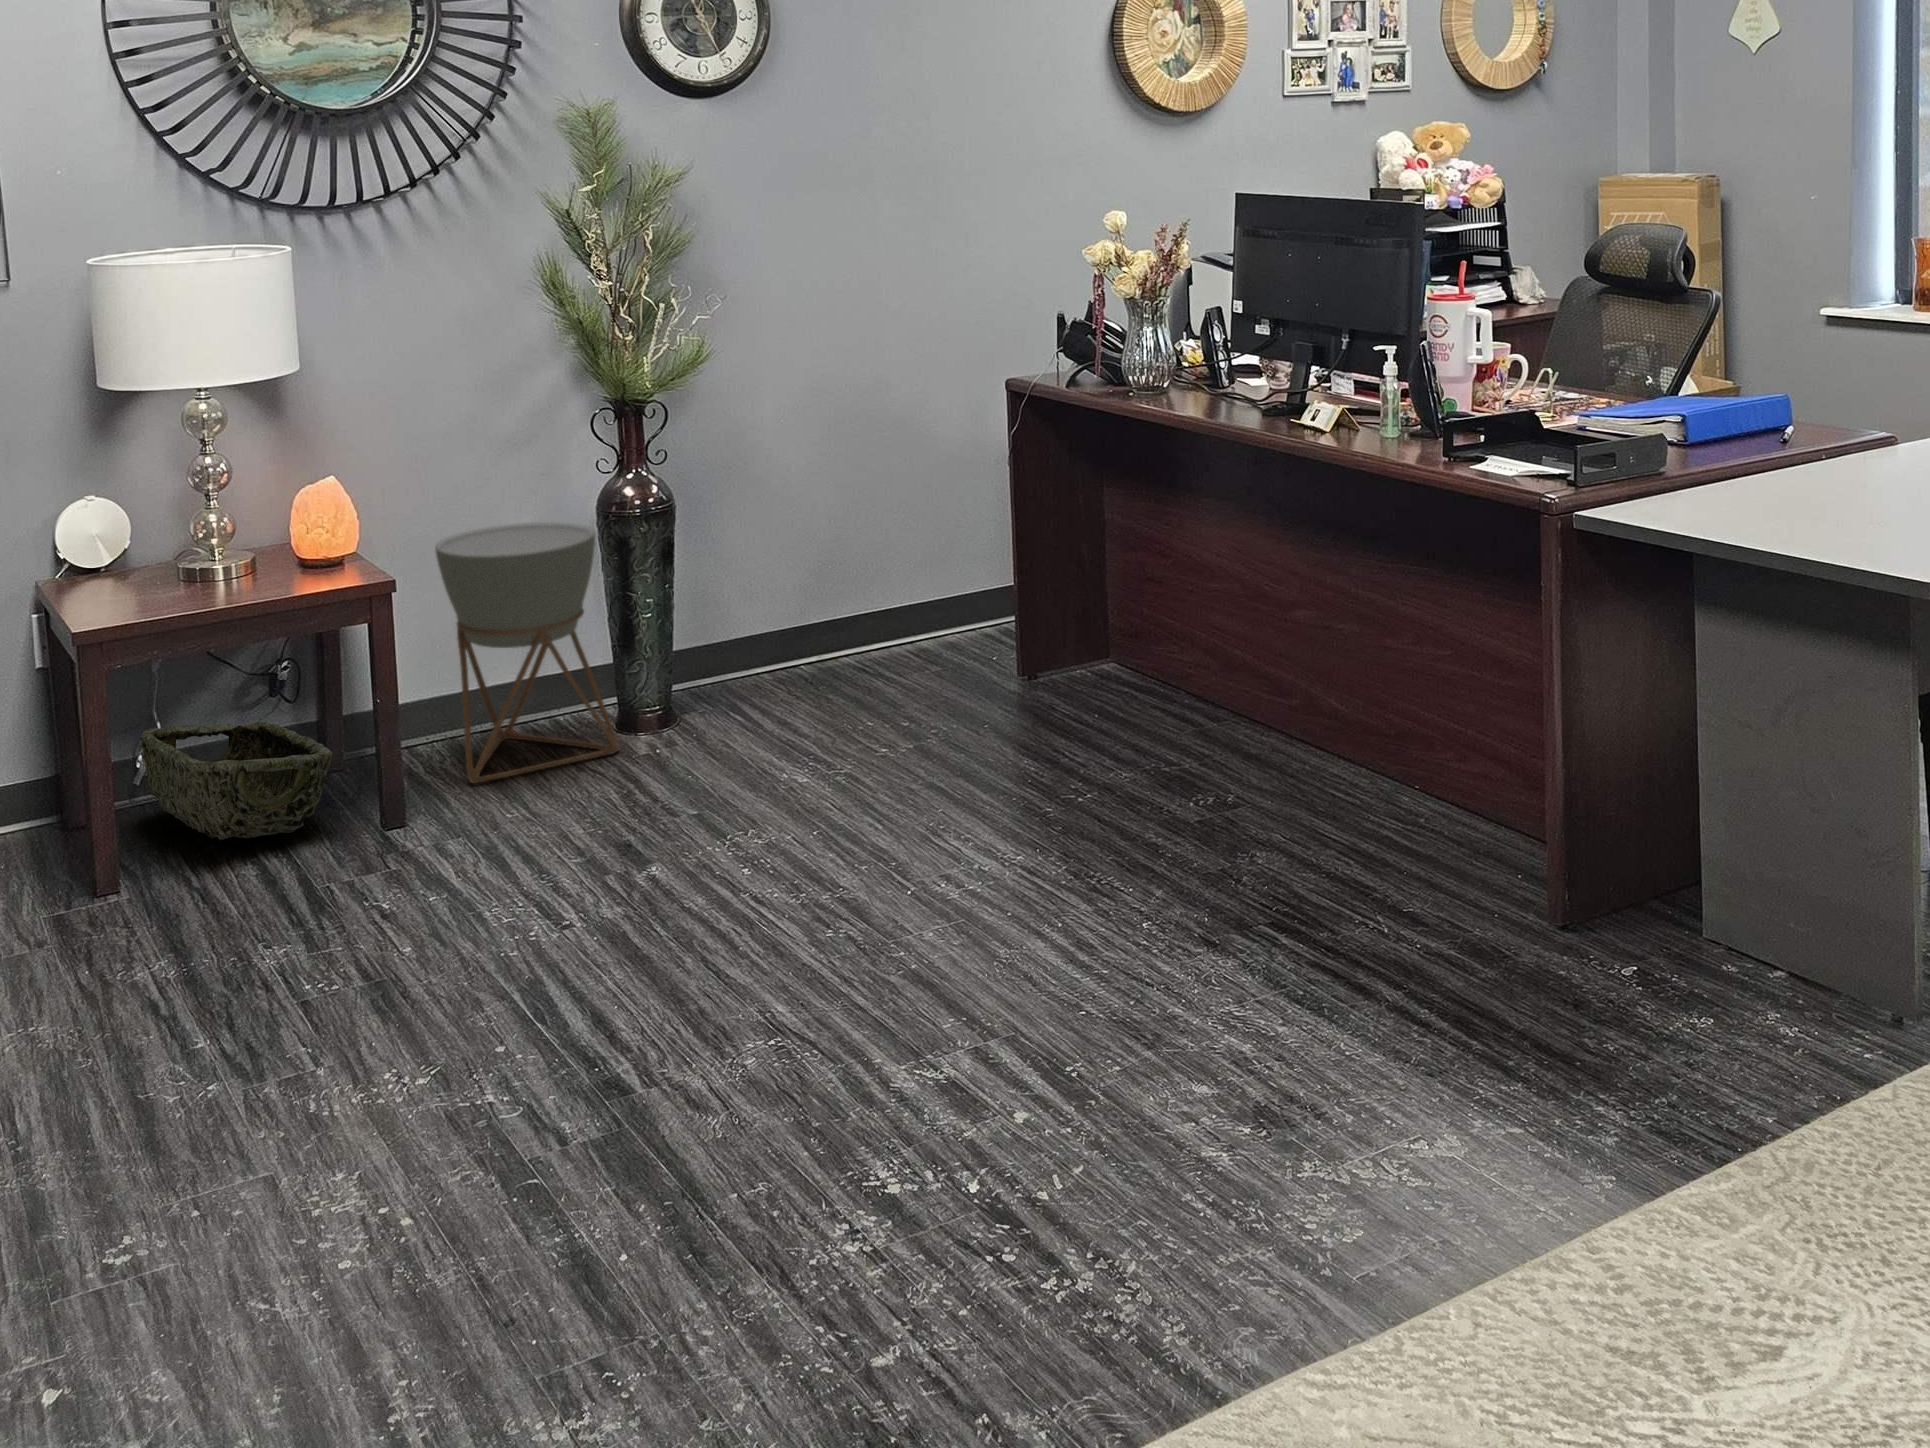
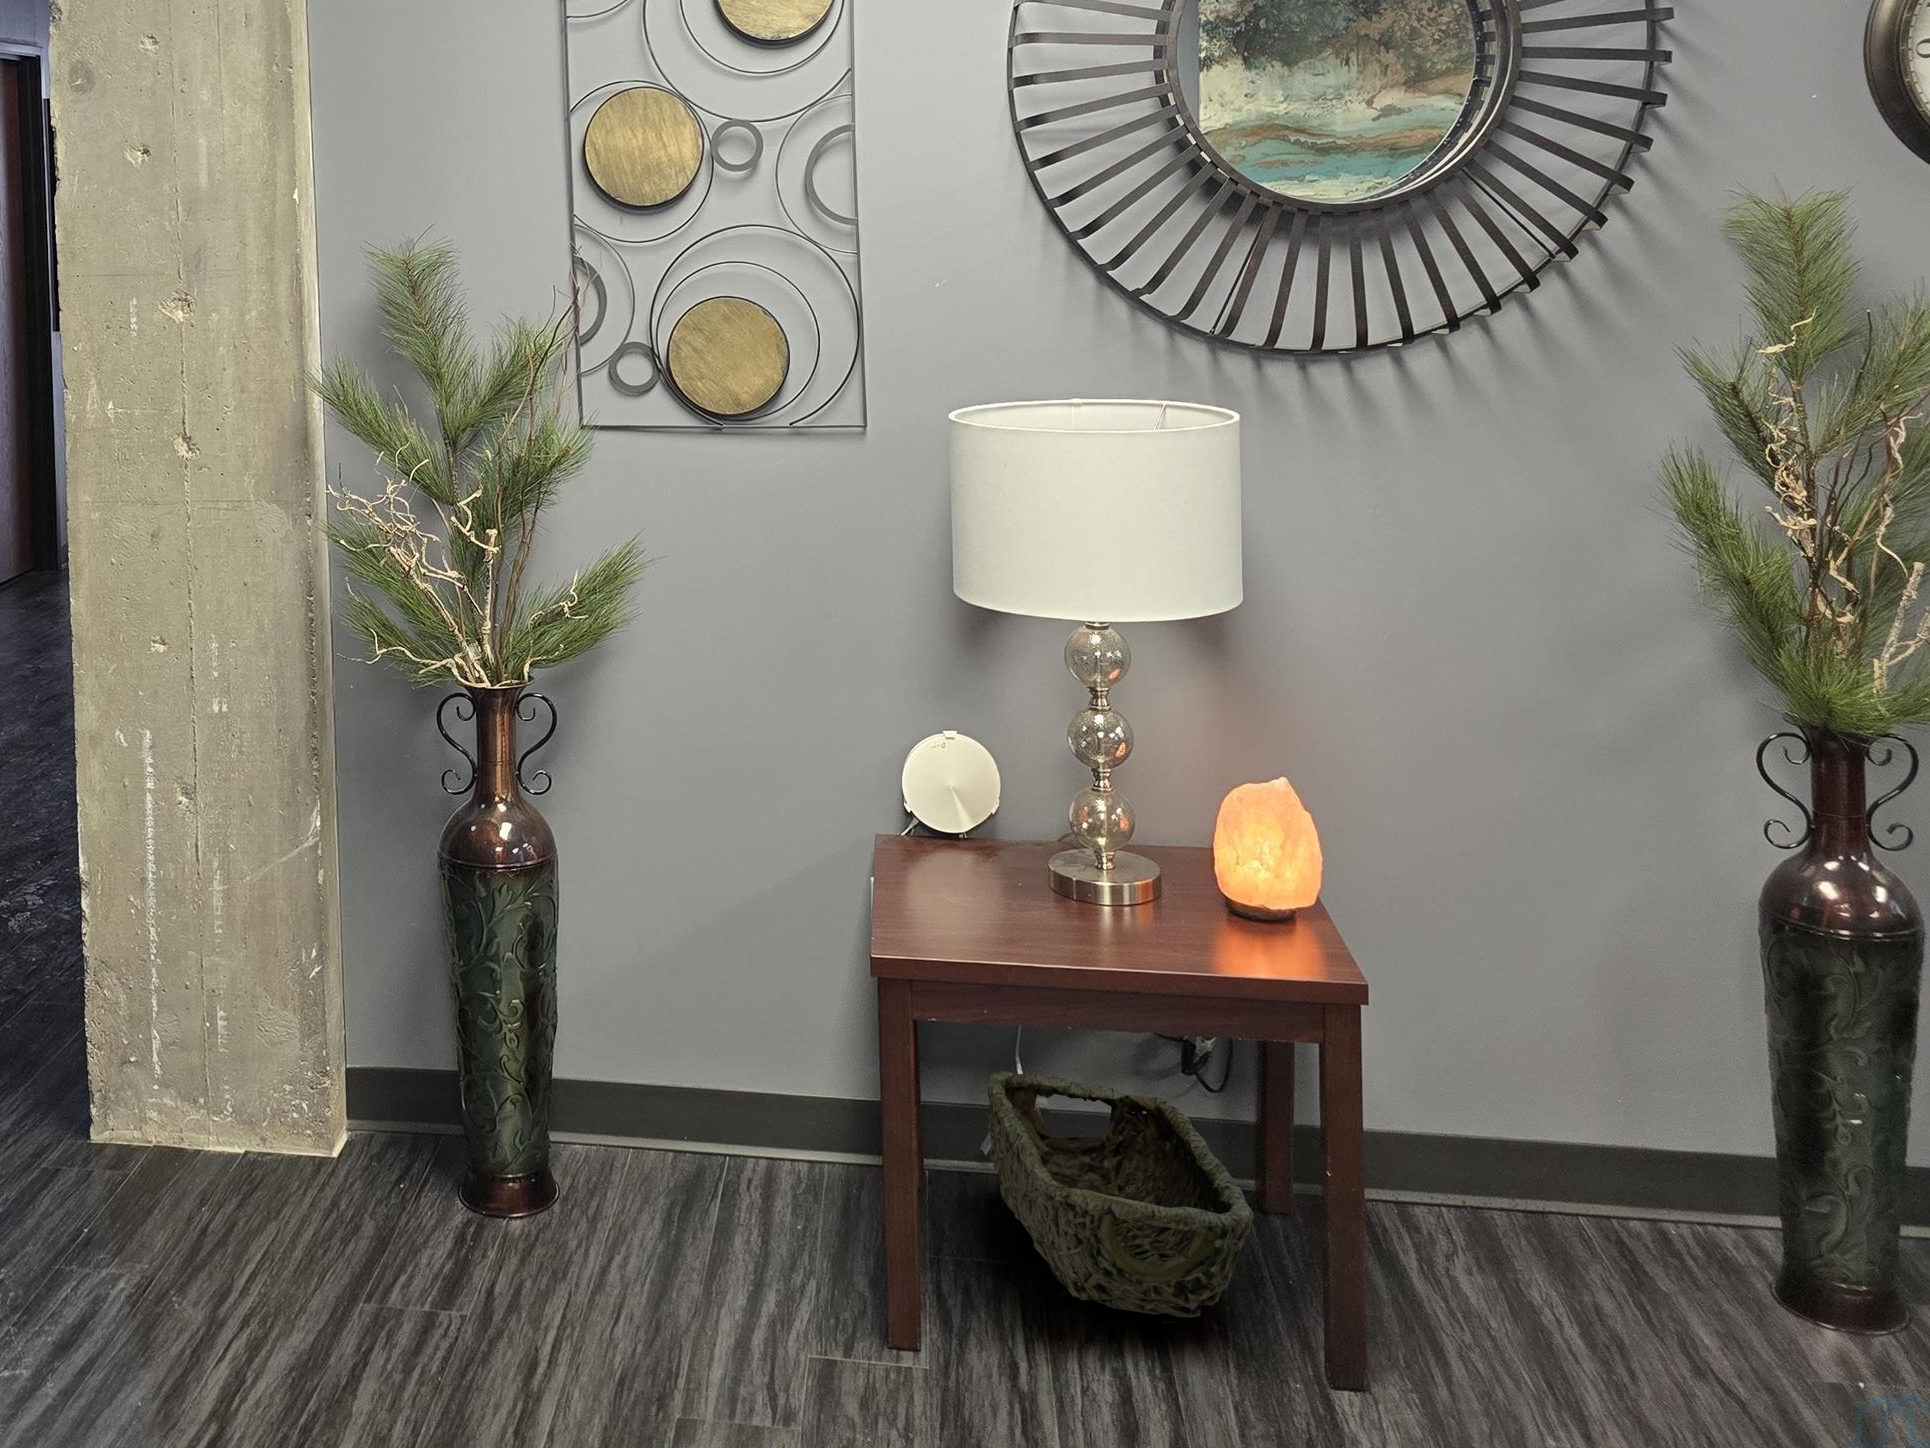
planter: present [435,522,619,783] -> none [1453,880,1777,1343]

